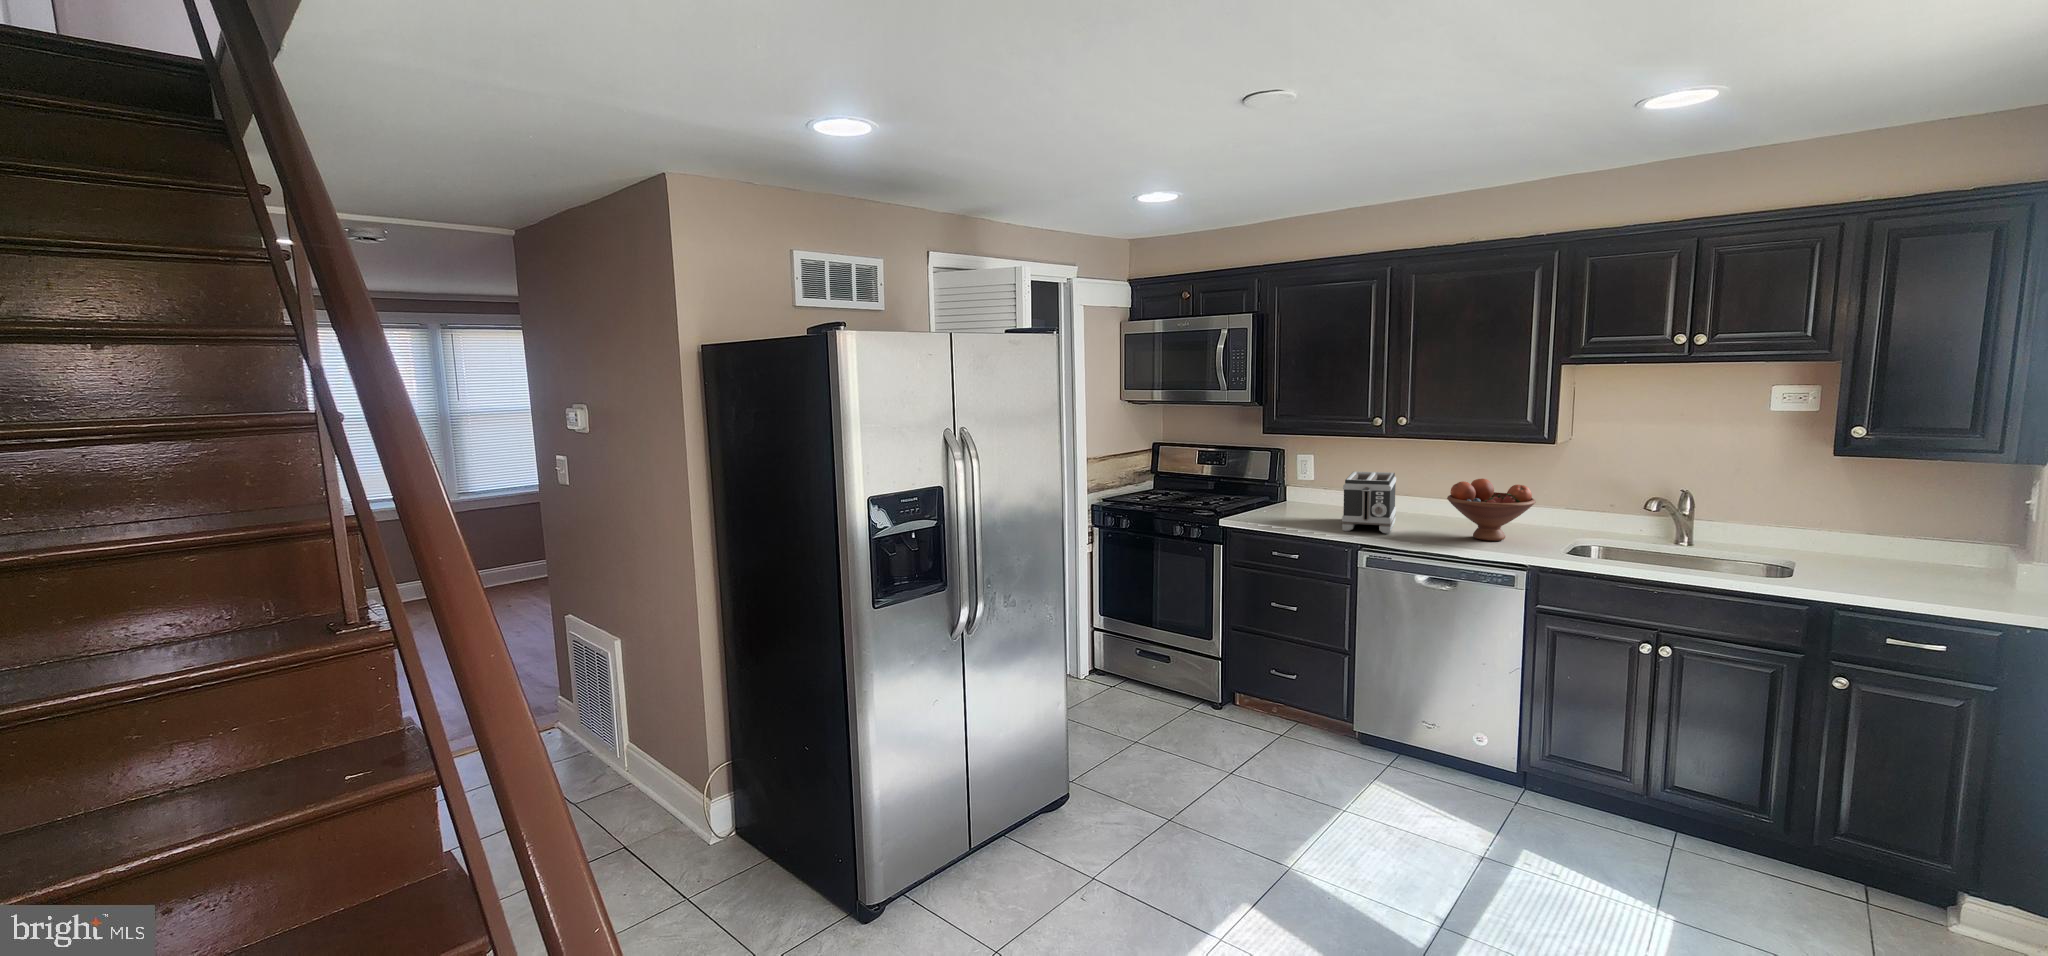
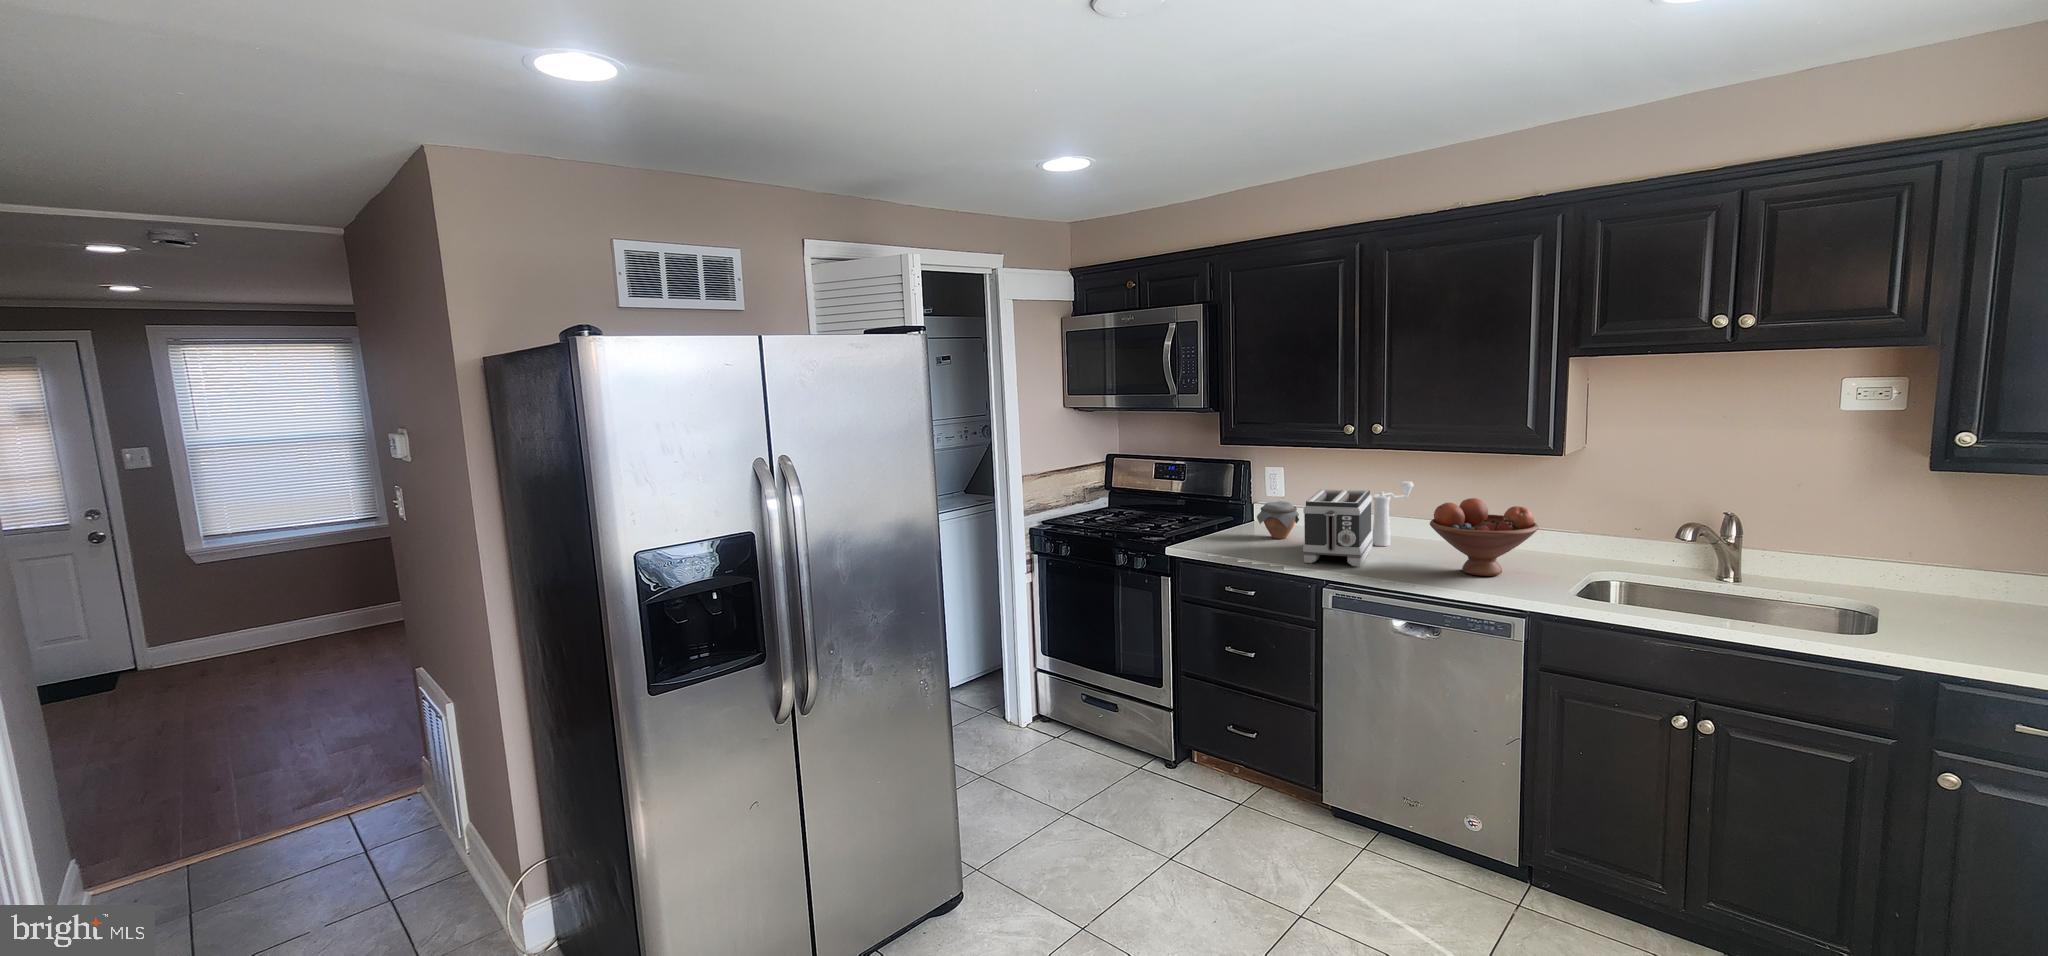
pepper mill: none [1395,466,1429,520] -> present [1373,481,1414,546]
jar: none [1296,482,1333,514] -> present [1257,501,1299,539]

